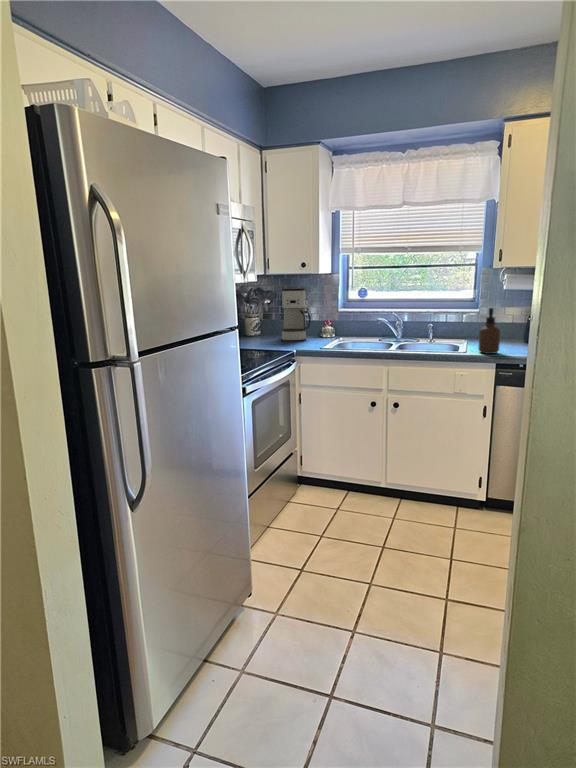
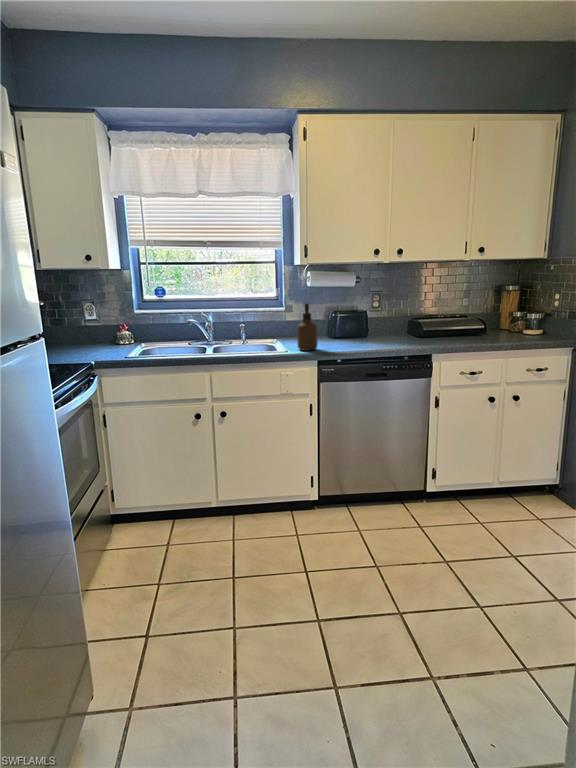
coffee maker: present [282,288,311,341] -> none [61,287,102,353]

